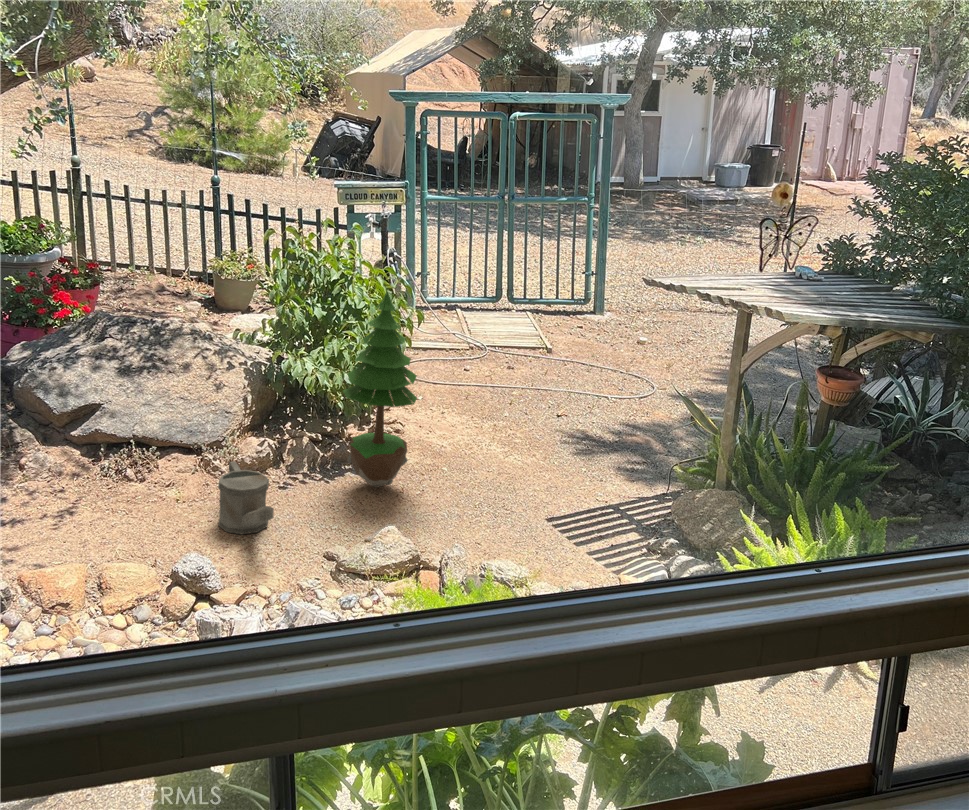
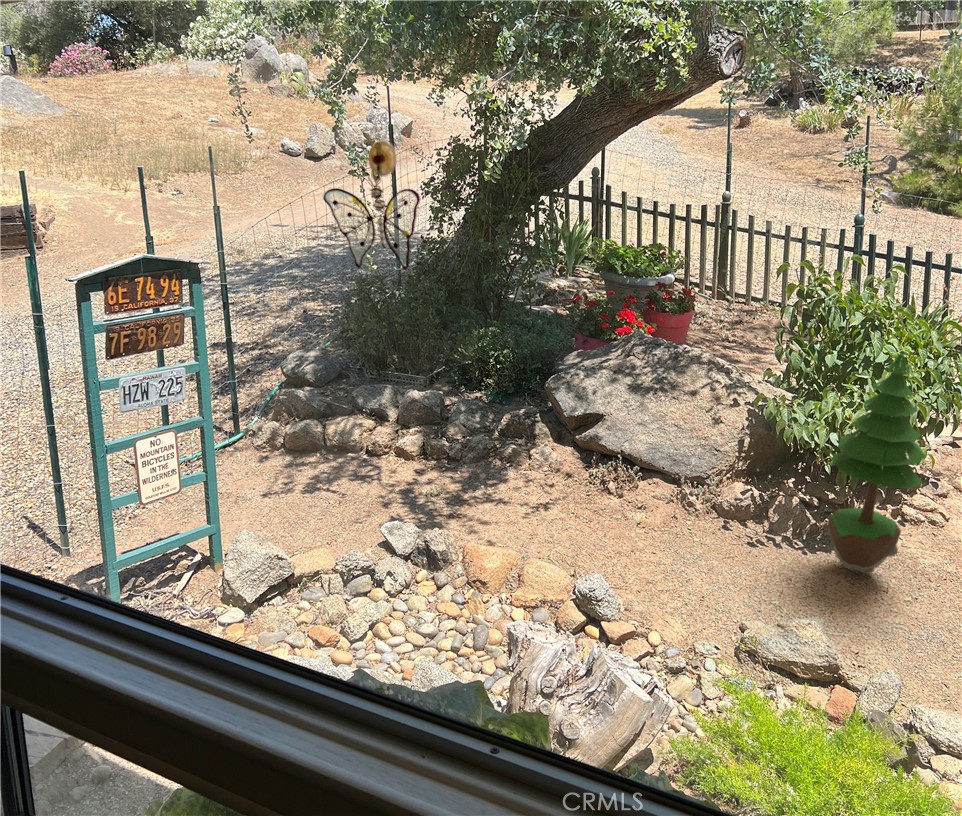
watering can: present [218,461,274,534] -> none [658,499,718,579]

